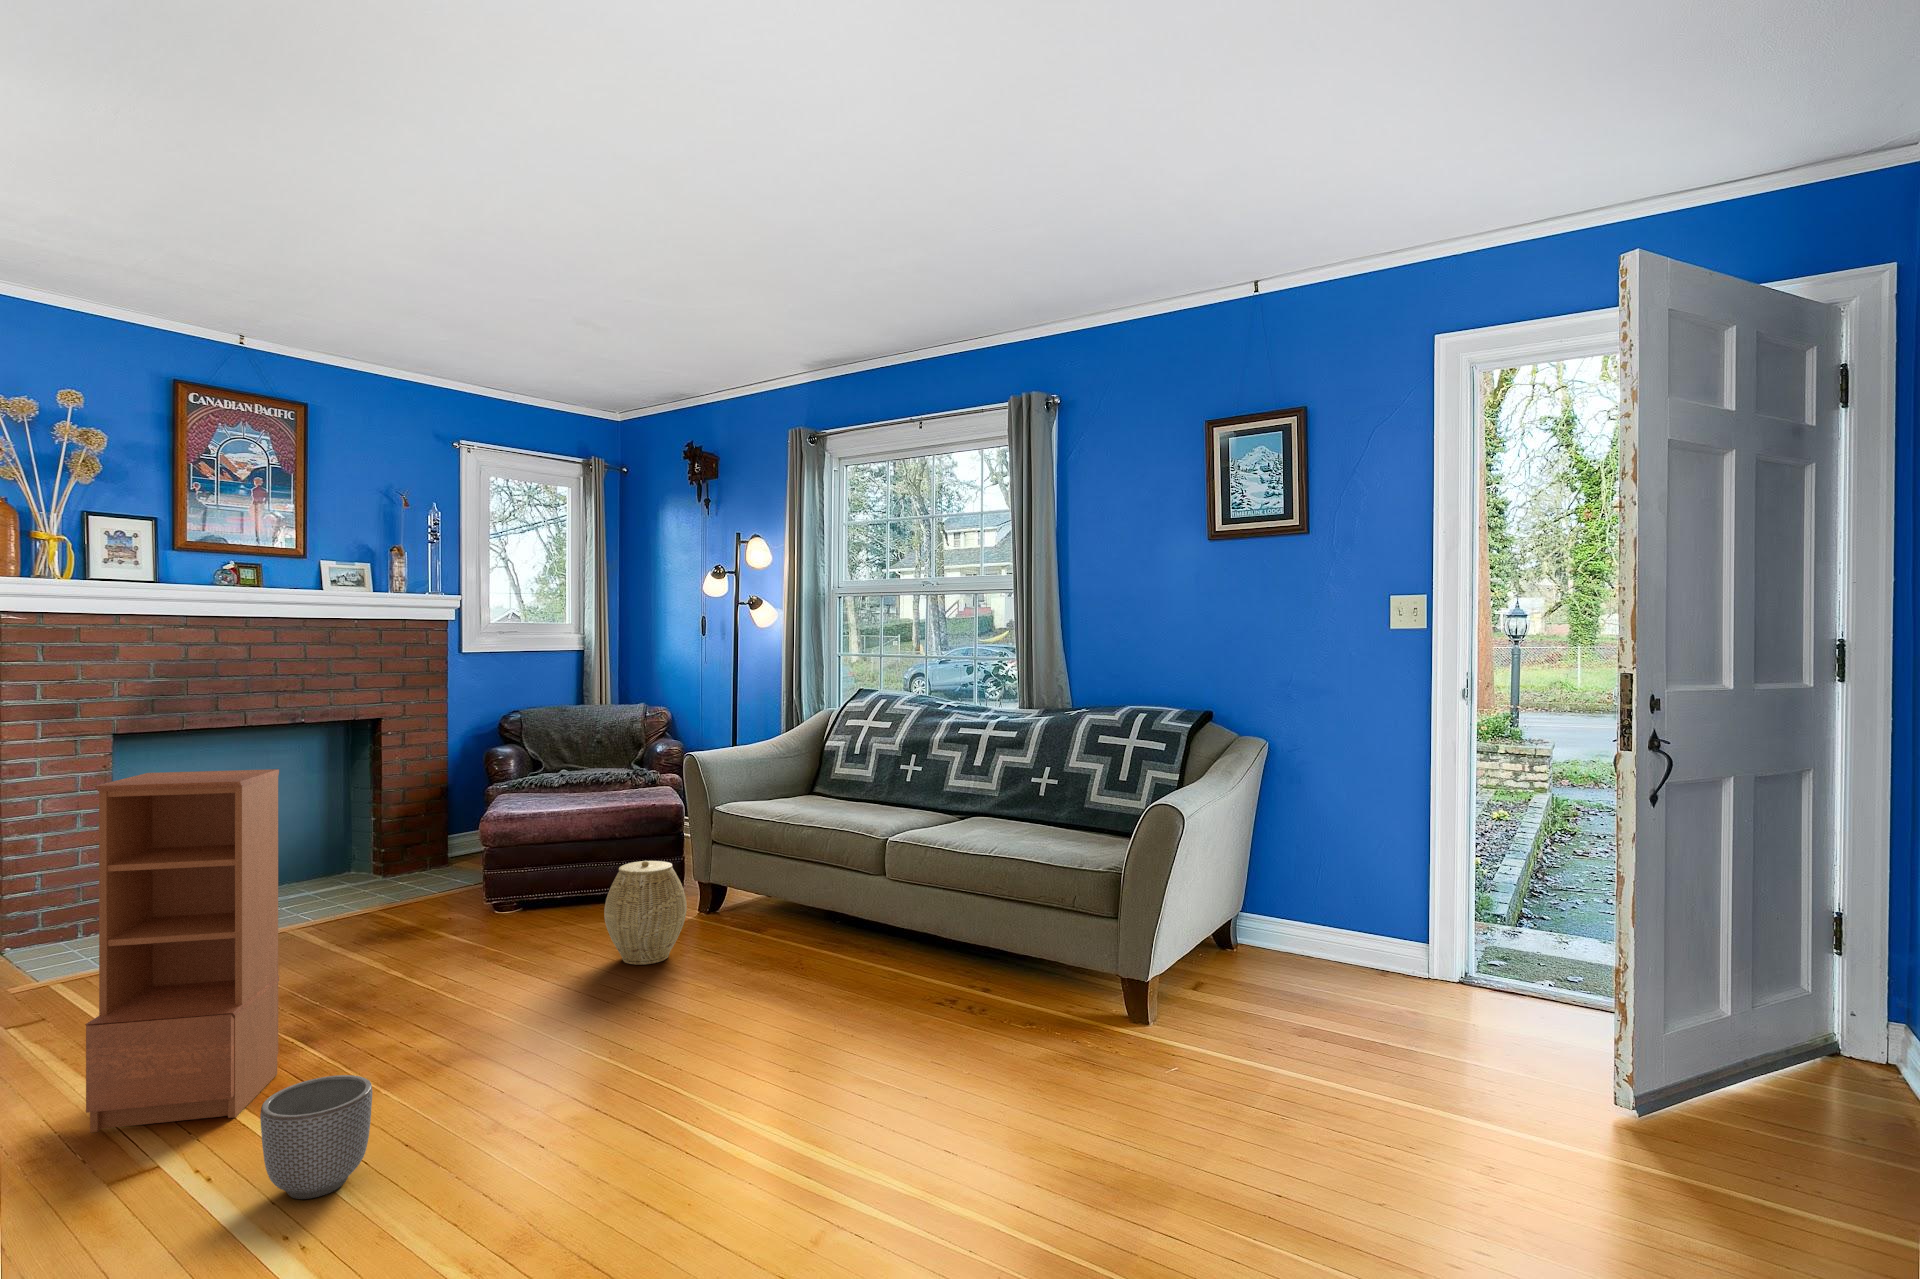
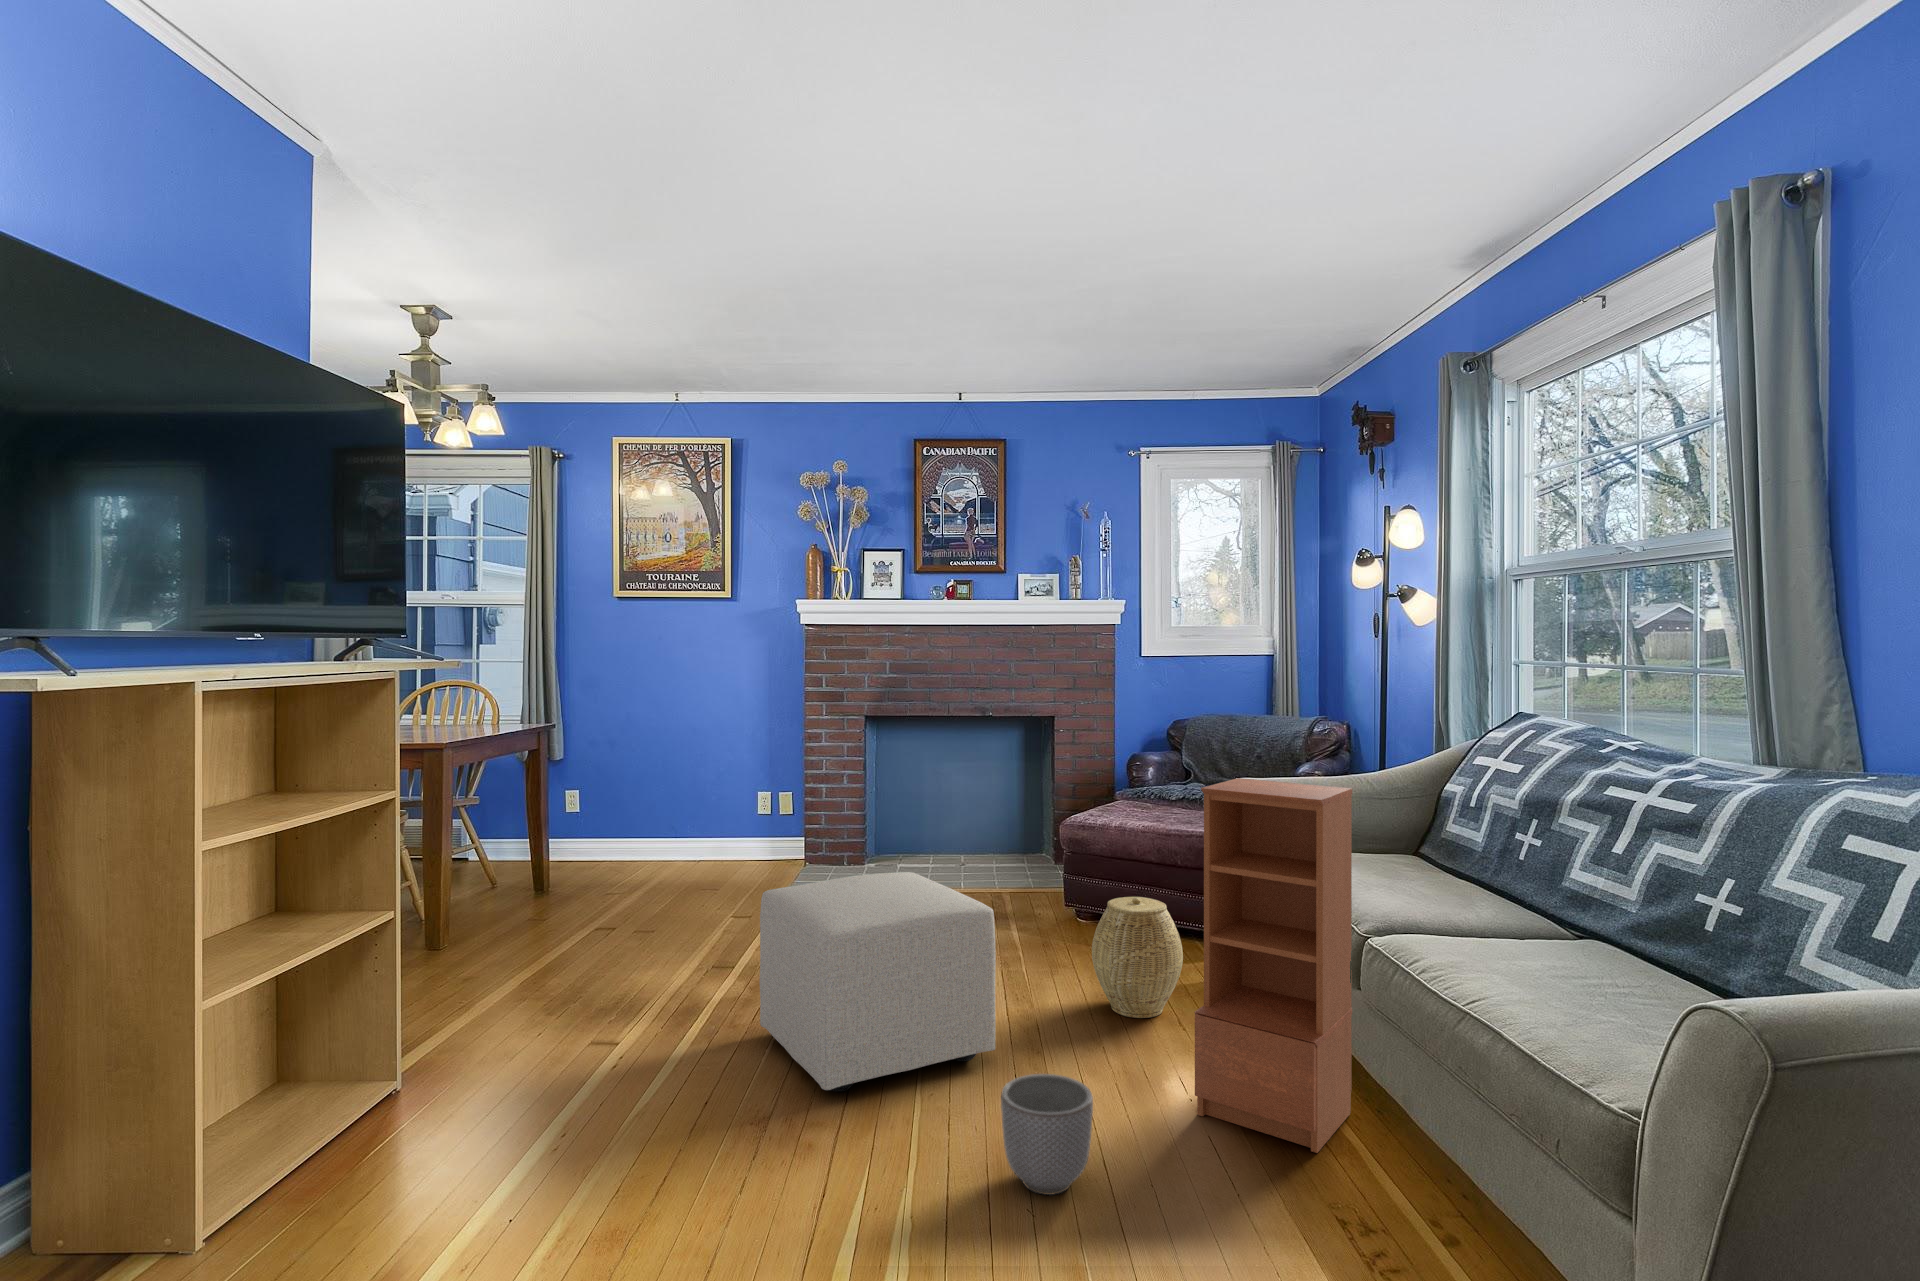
bookcase: present [85,769,279,1133] -> present [1194,778,1352,1153]
ottoman: none [318,876,600,1088] -> present [760,872,996,1091]
planter: present [260,1075,372,1199] -> present [1001,1074,1093,1195]

